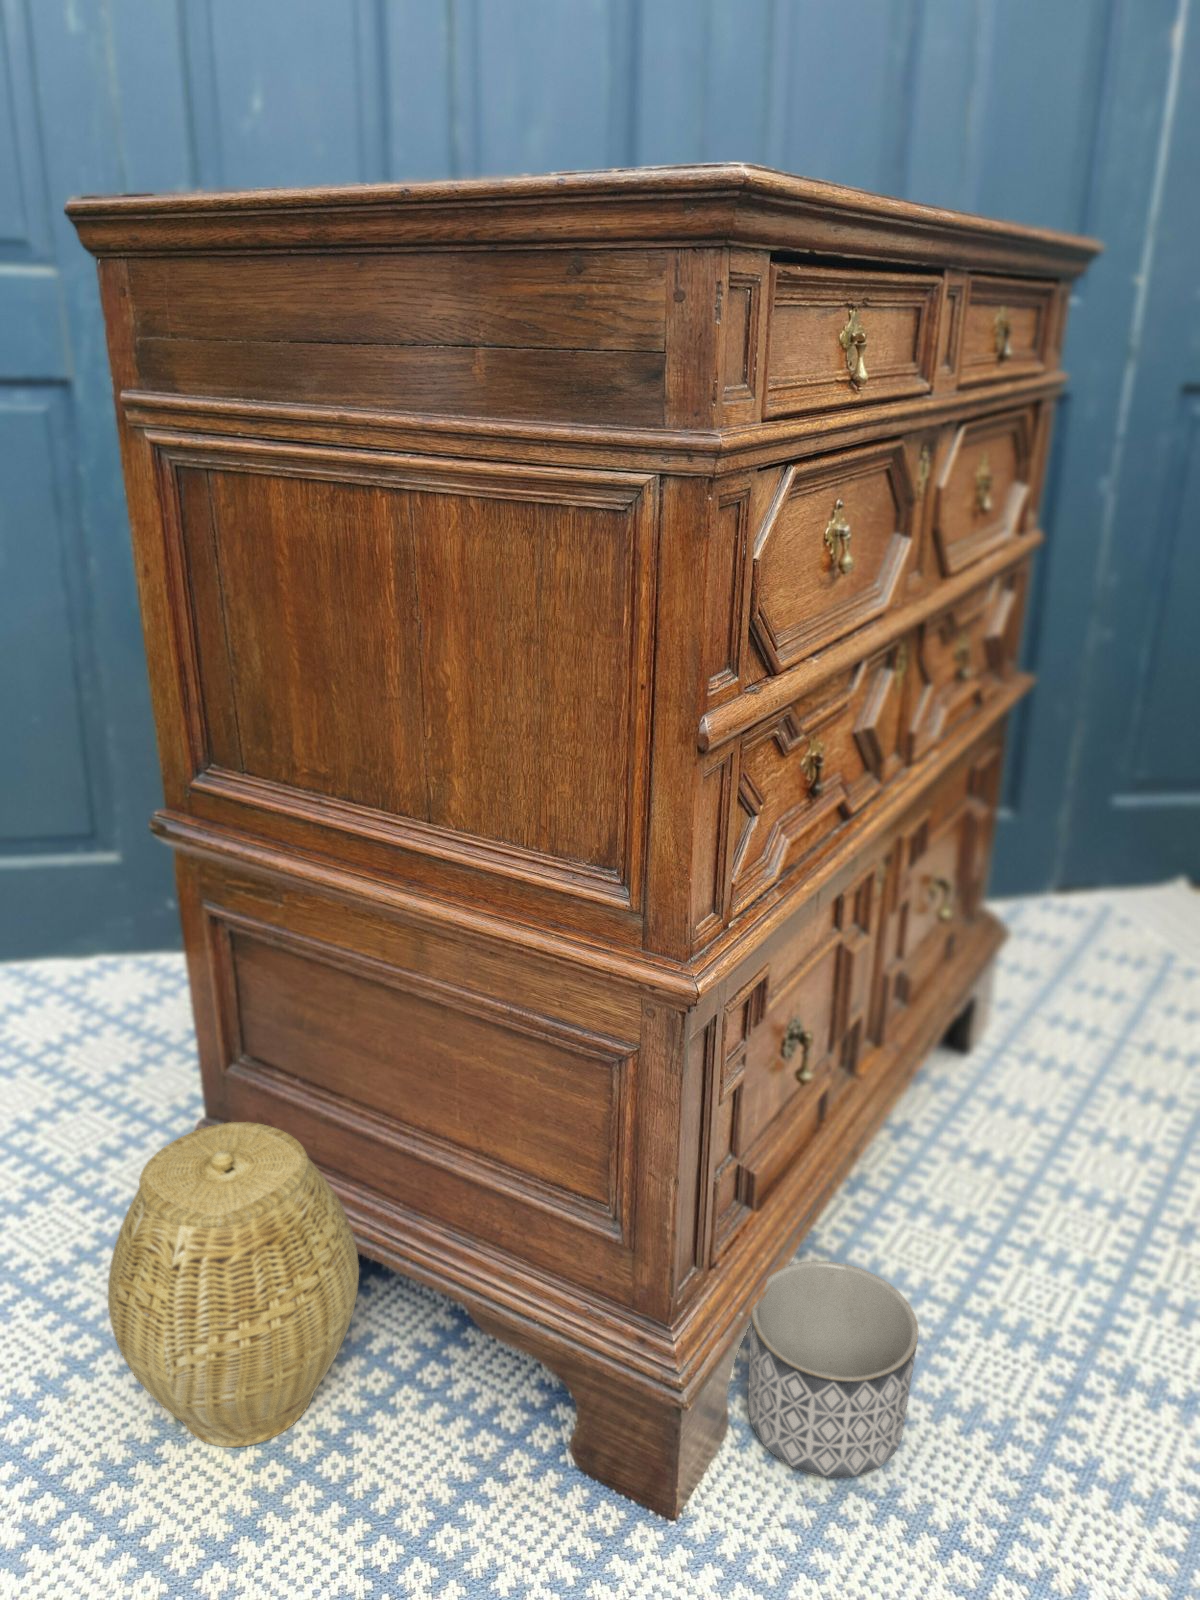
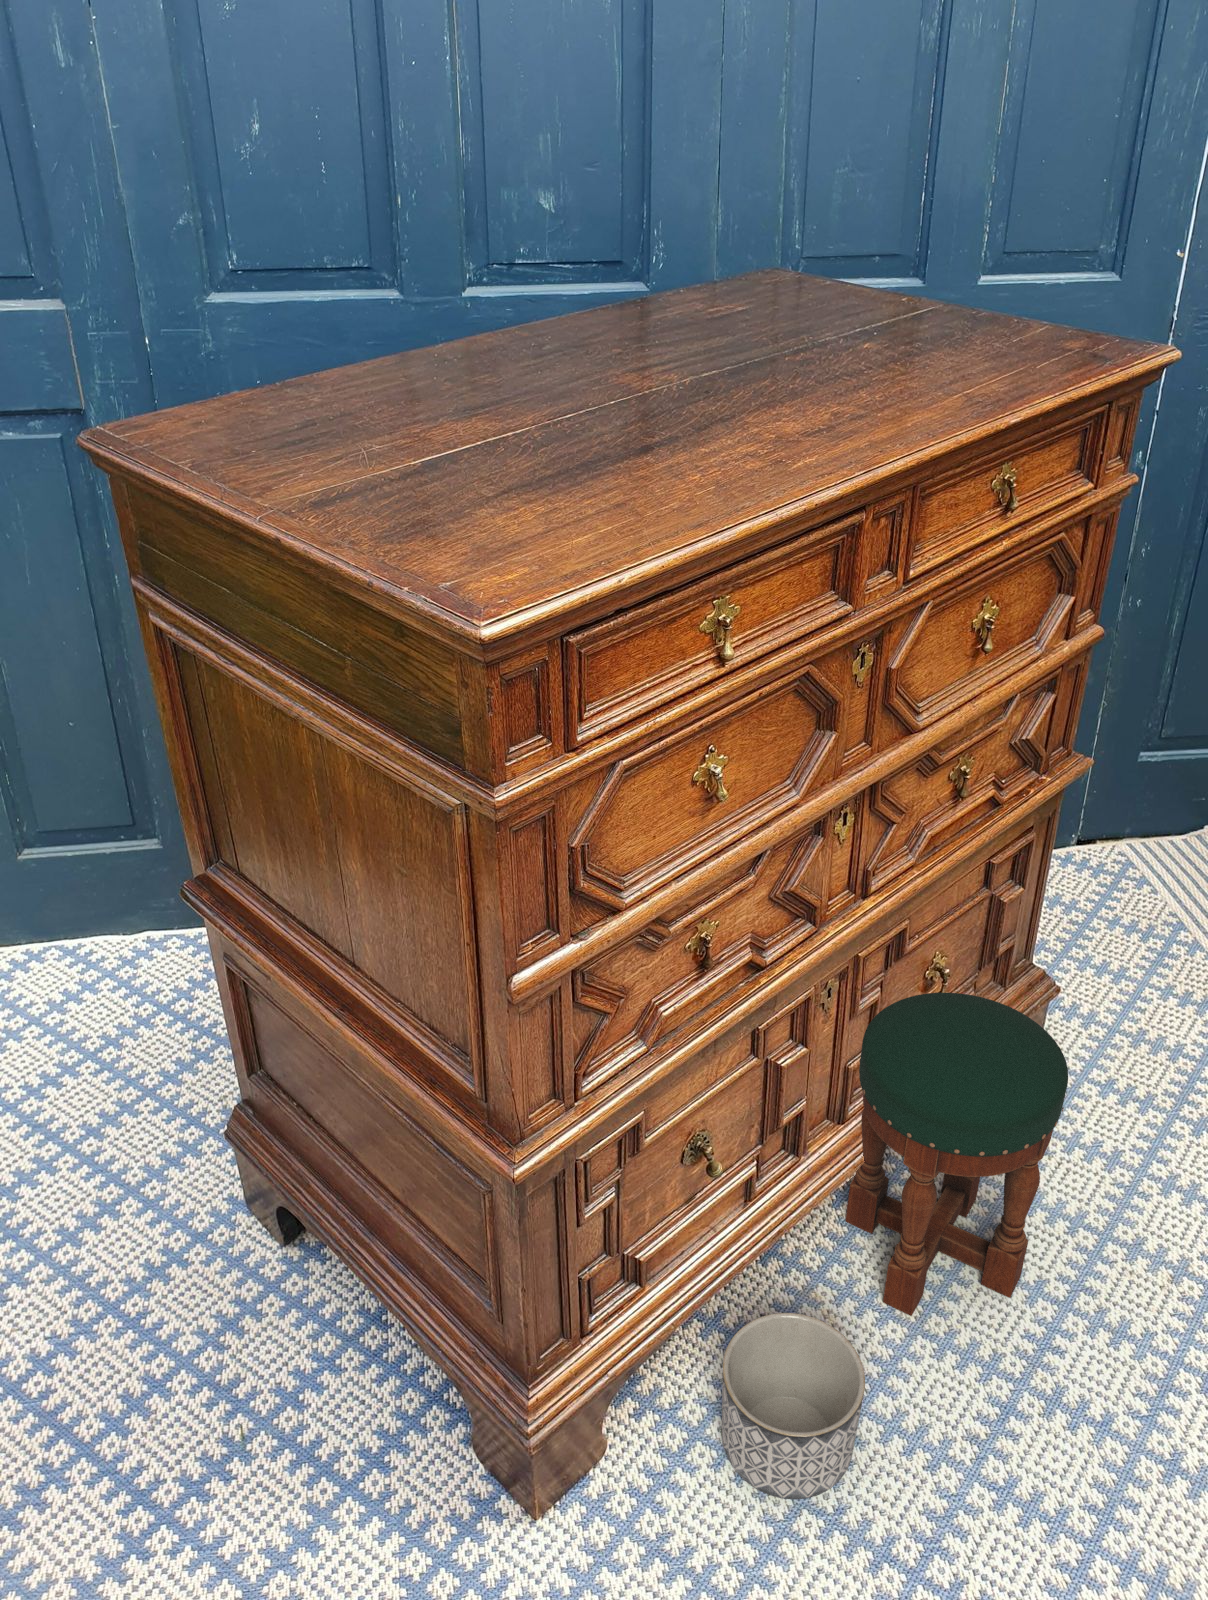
stool: none [869,932,1118,1296] -> present [846,993,1068,1316]
woven basket: present [108,1122,359,1447] -> none [177,1206,388,1465]

